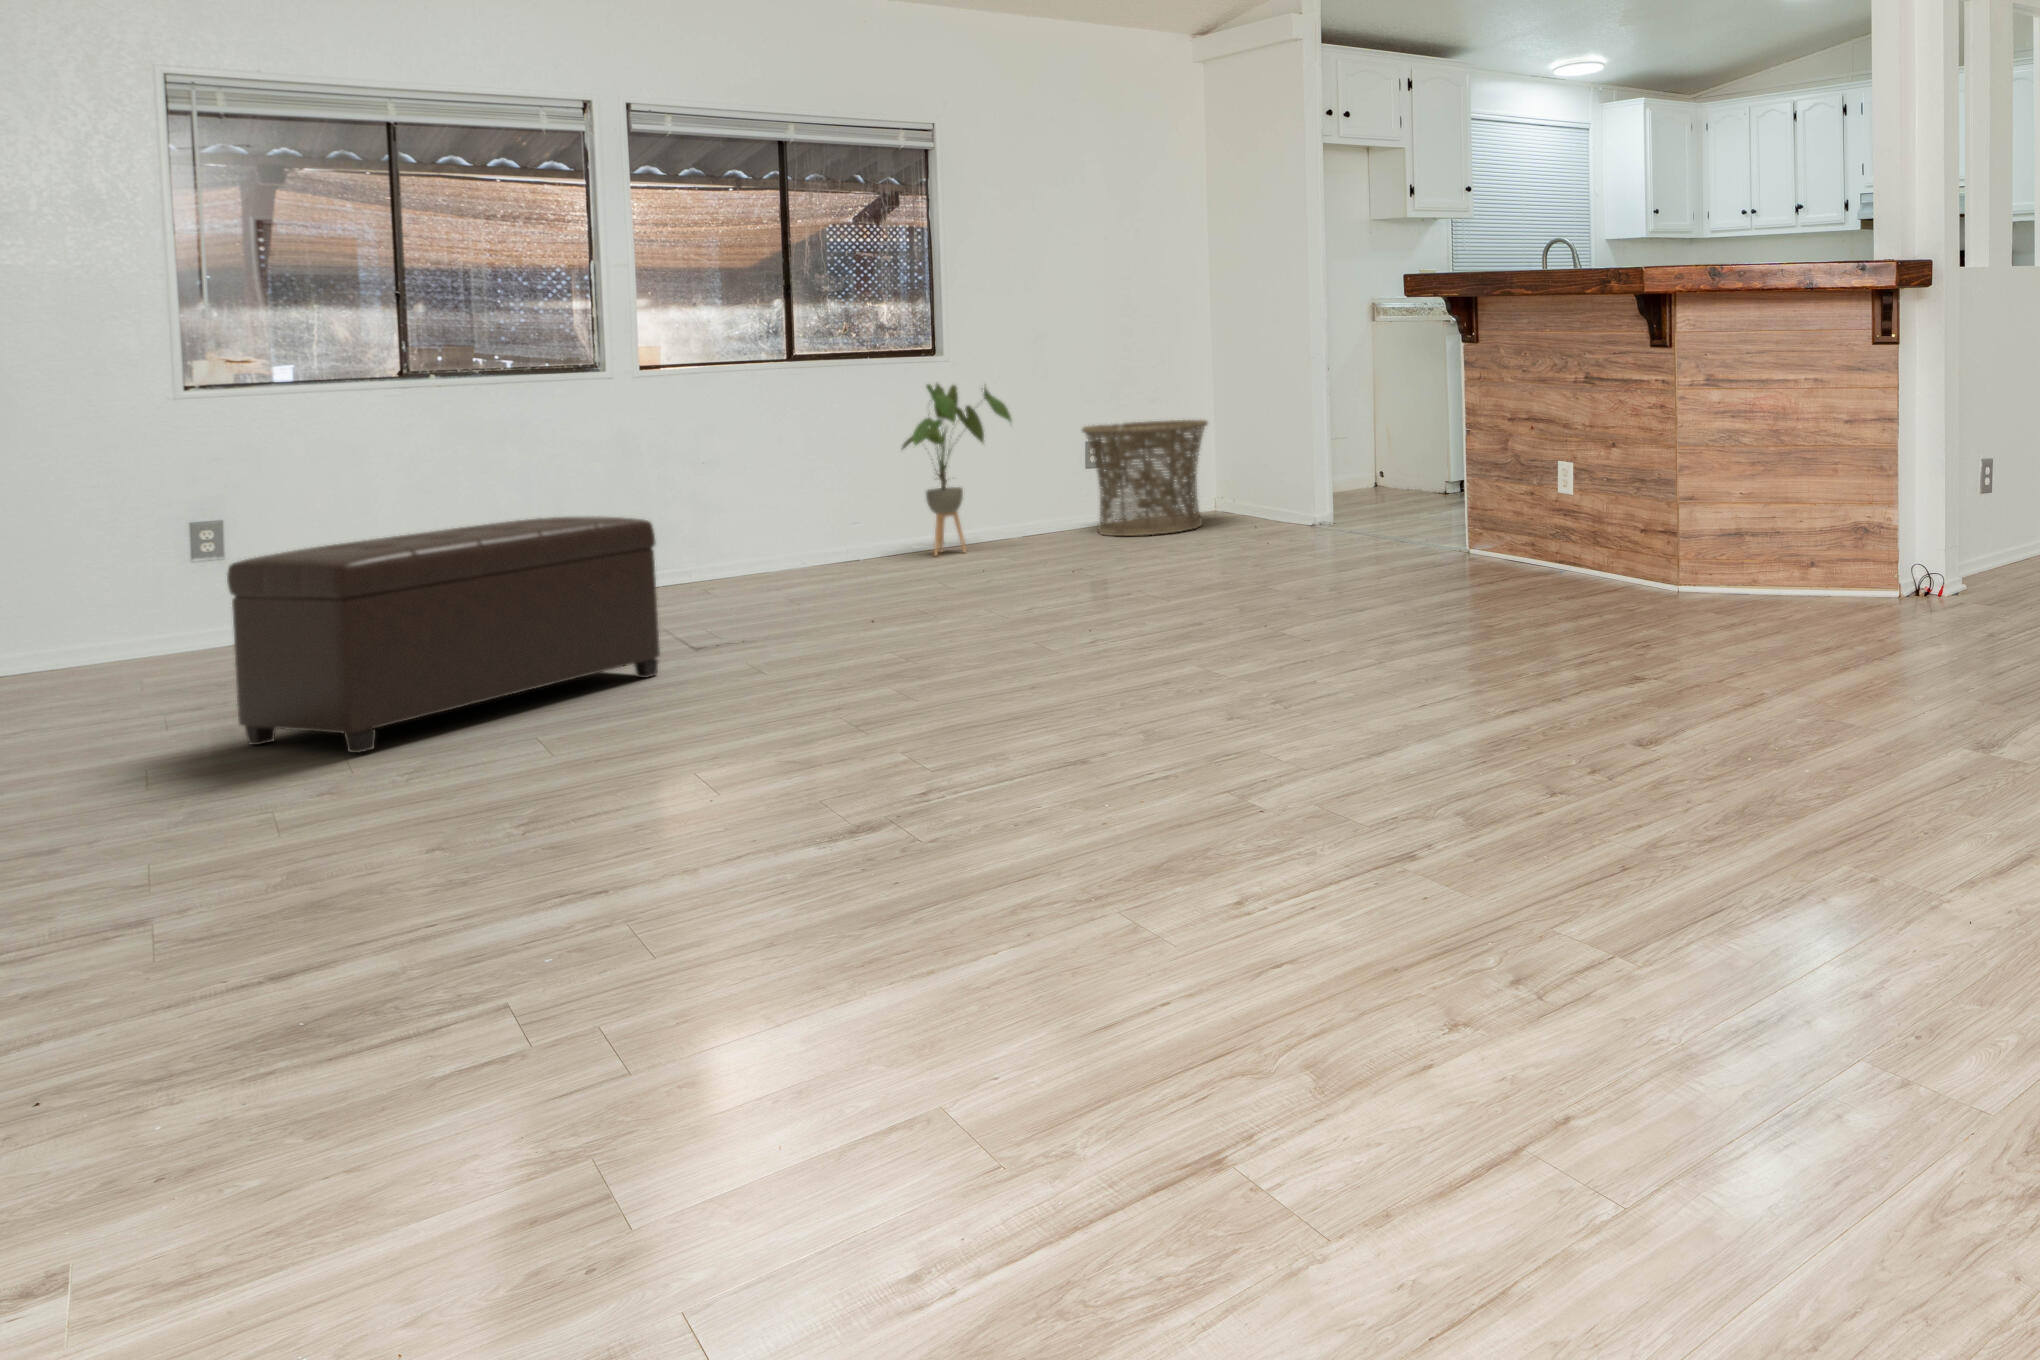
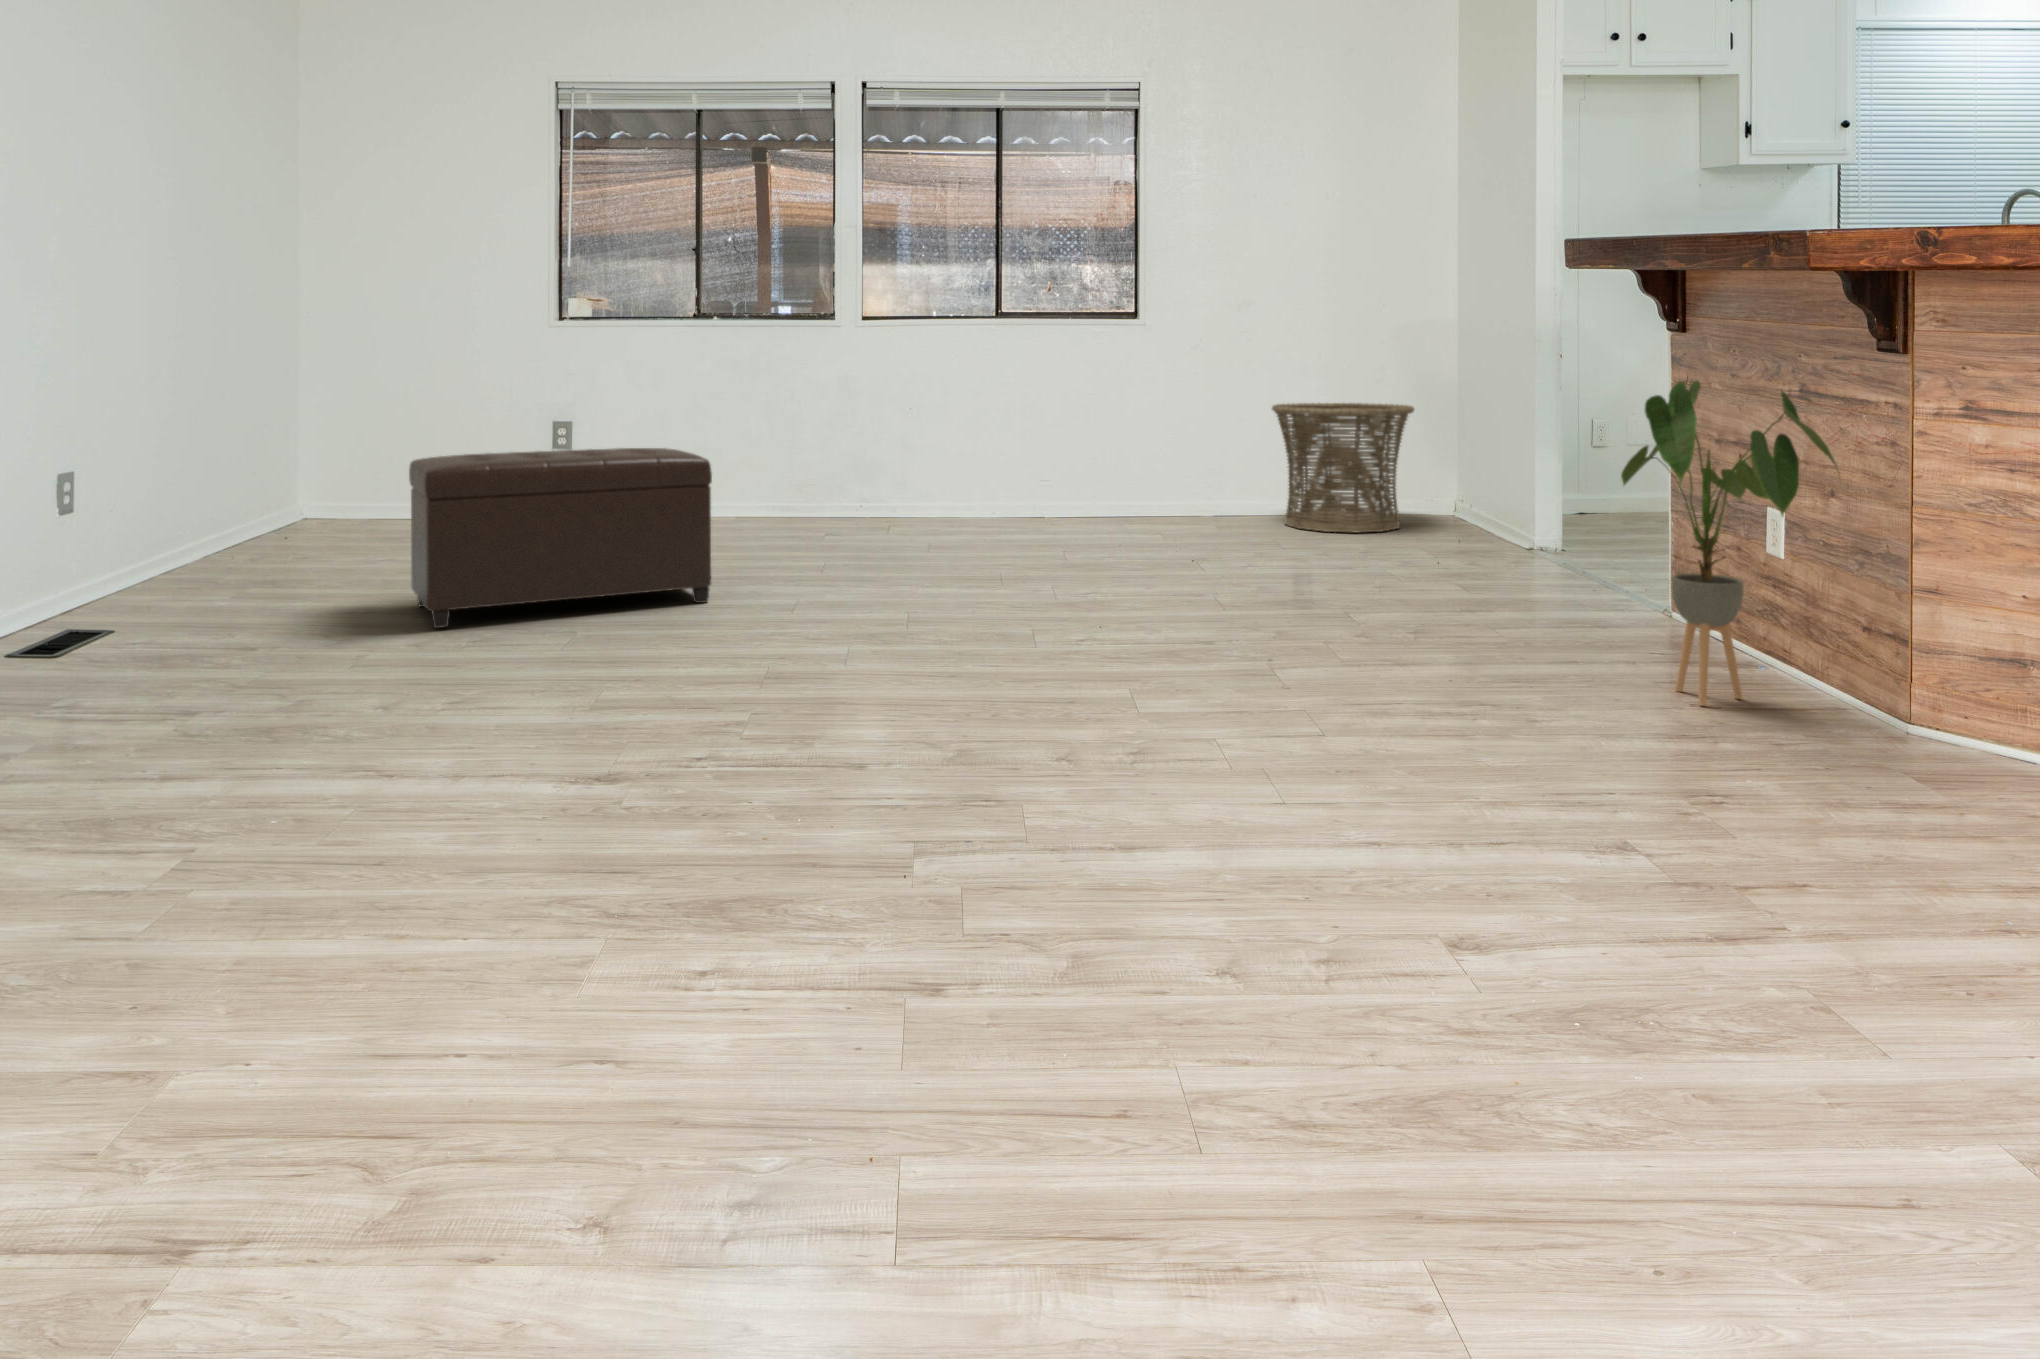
house plant: present [902,384,1011,555] -> present [1621,381,1839,705]

